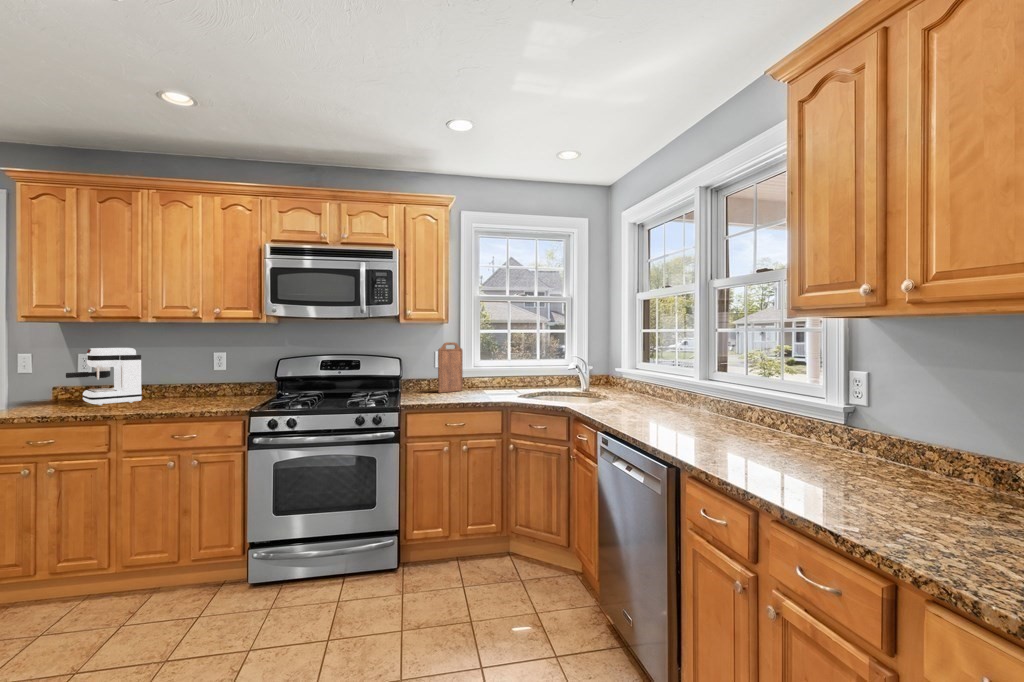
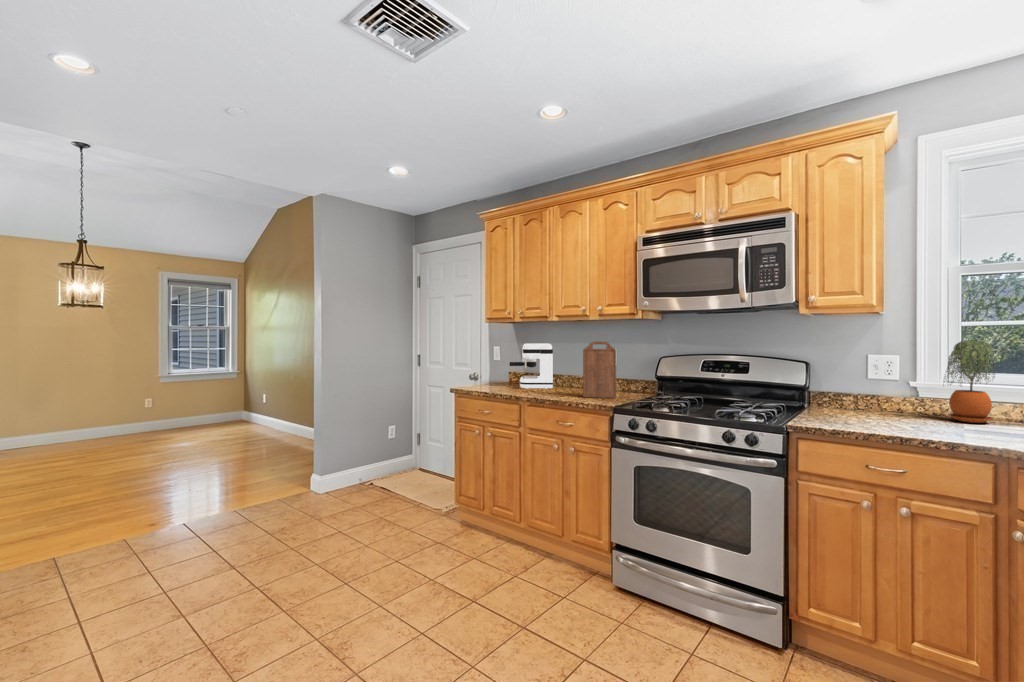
cutting board: present [438,342,463,393] -> present [583,341,616,398]
potted plant: none [474,342,496,391] -> present [944,341,995,423]

